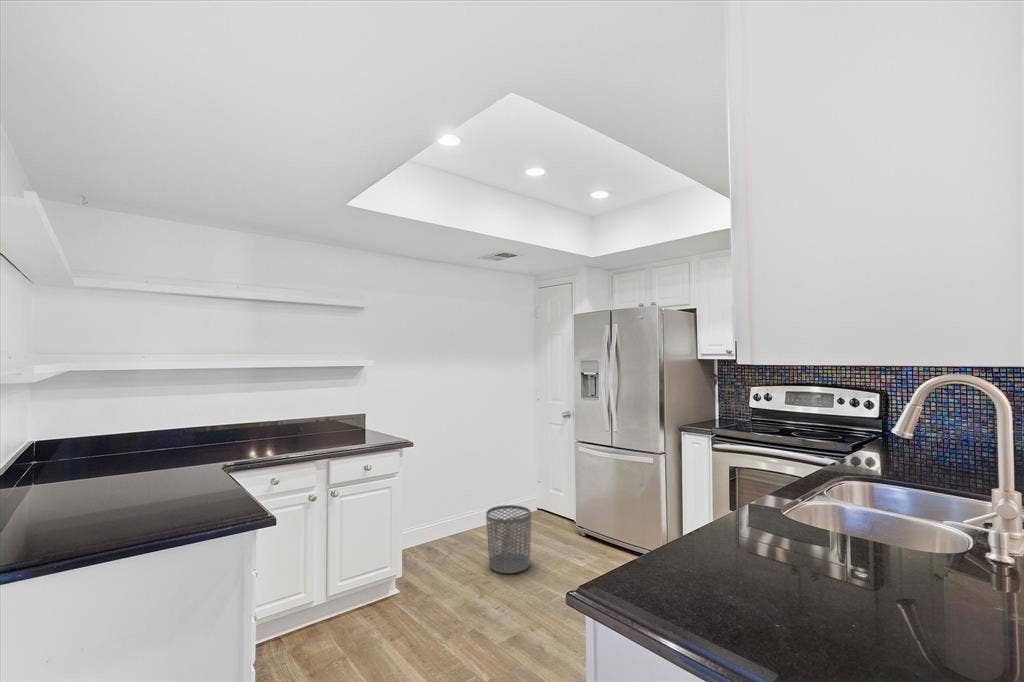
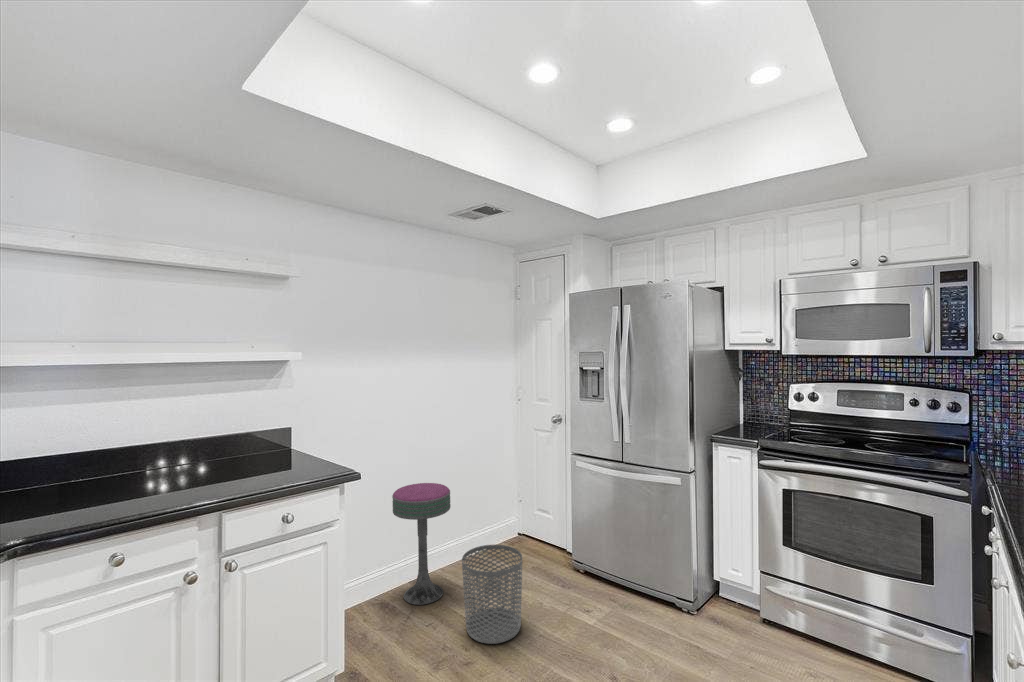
bar stool: none [437,460,480,550] -> present [392,483,451,605]

